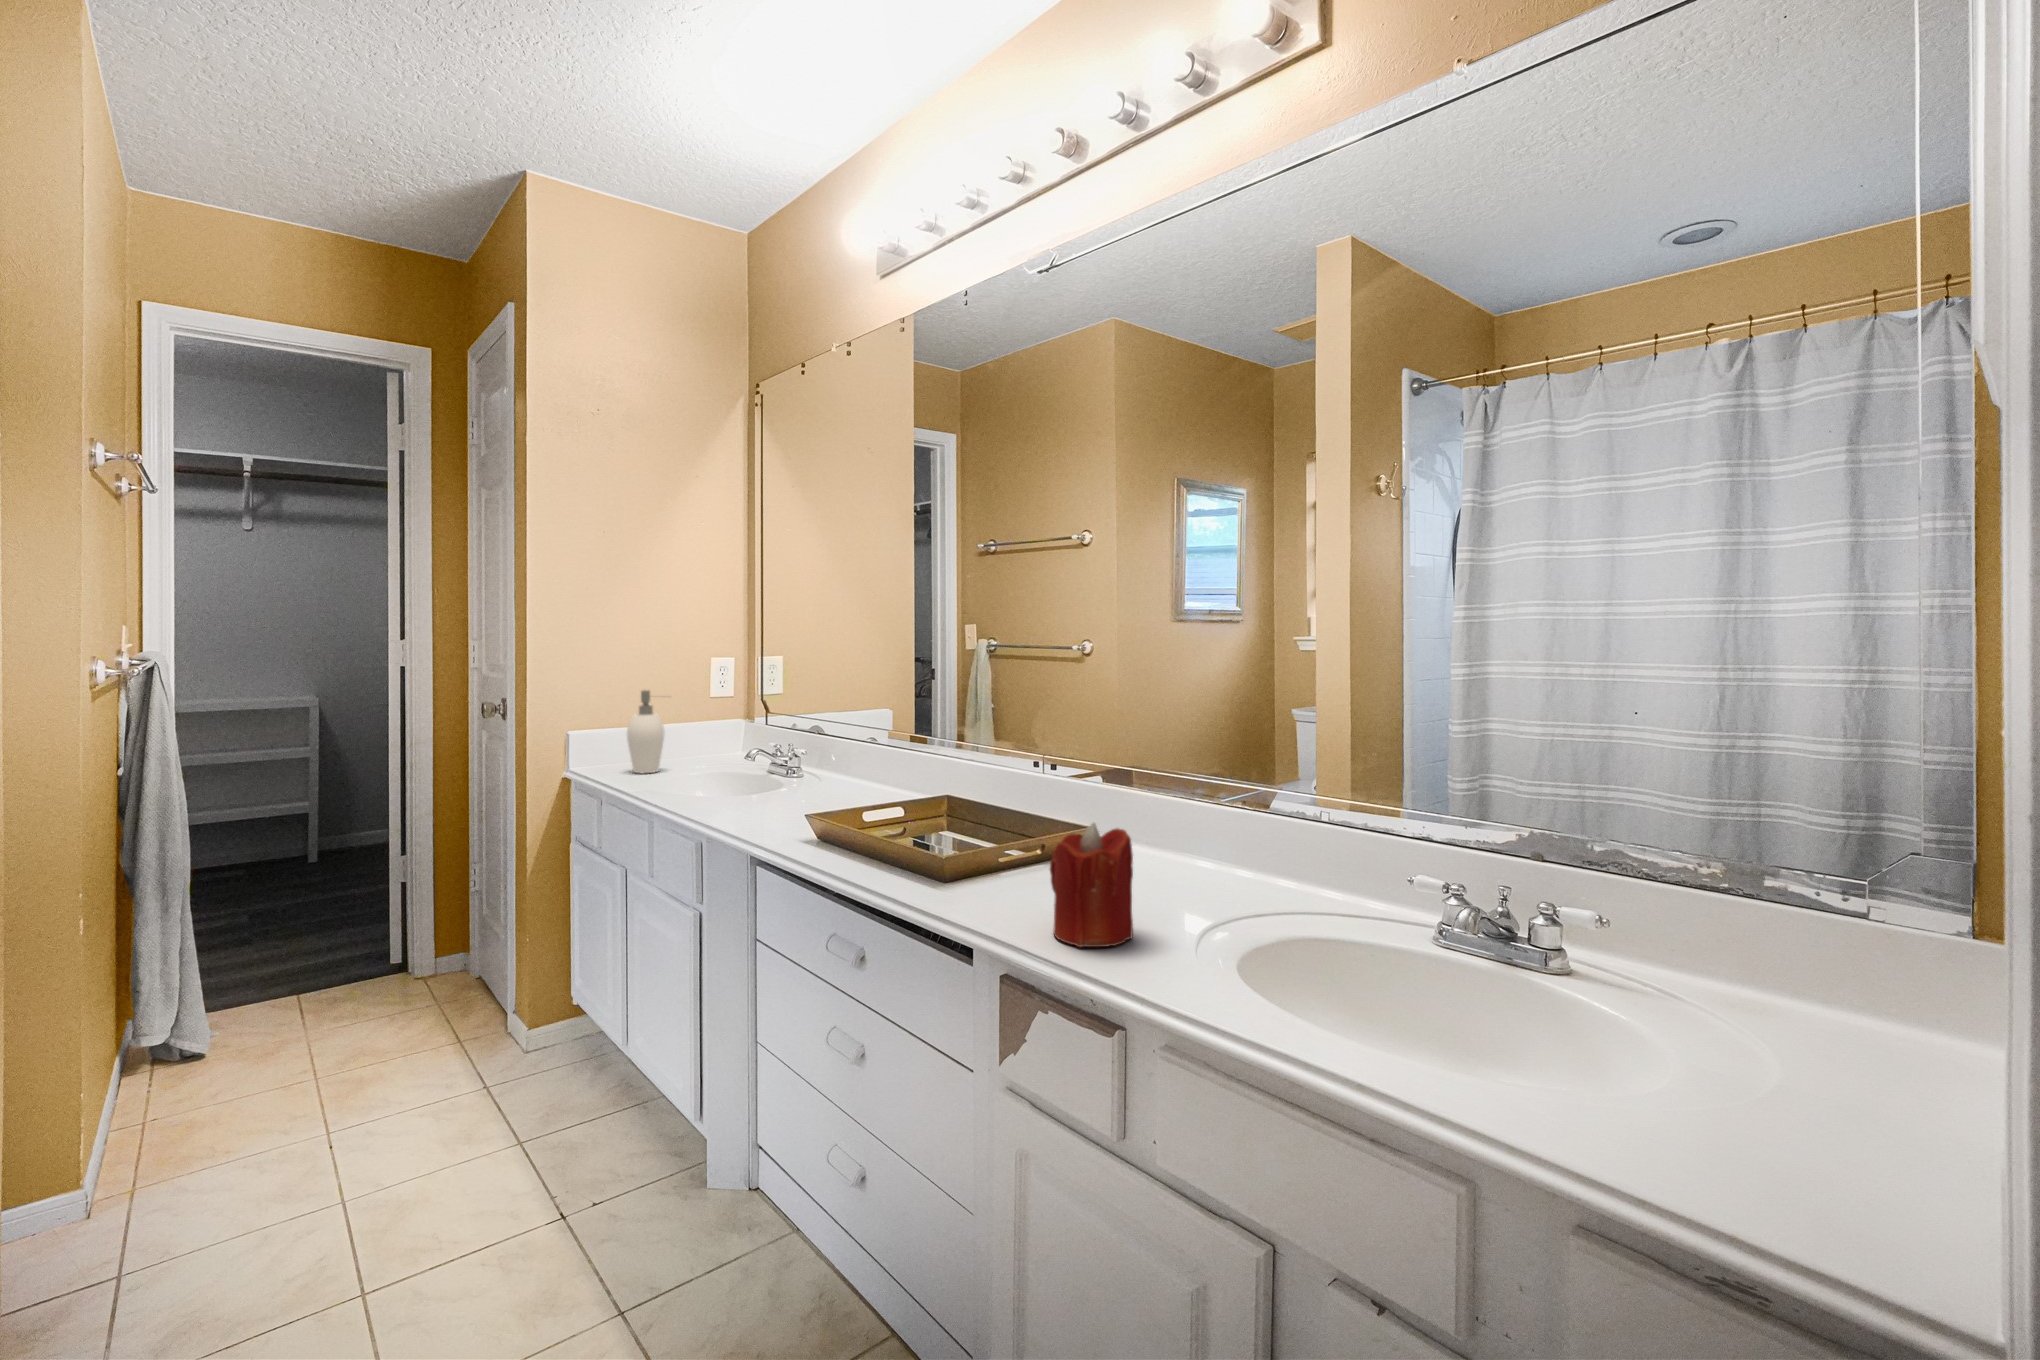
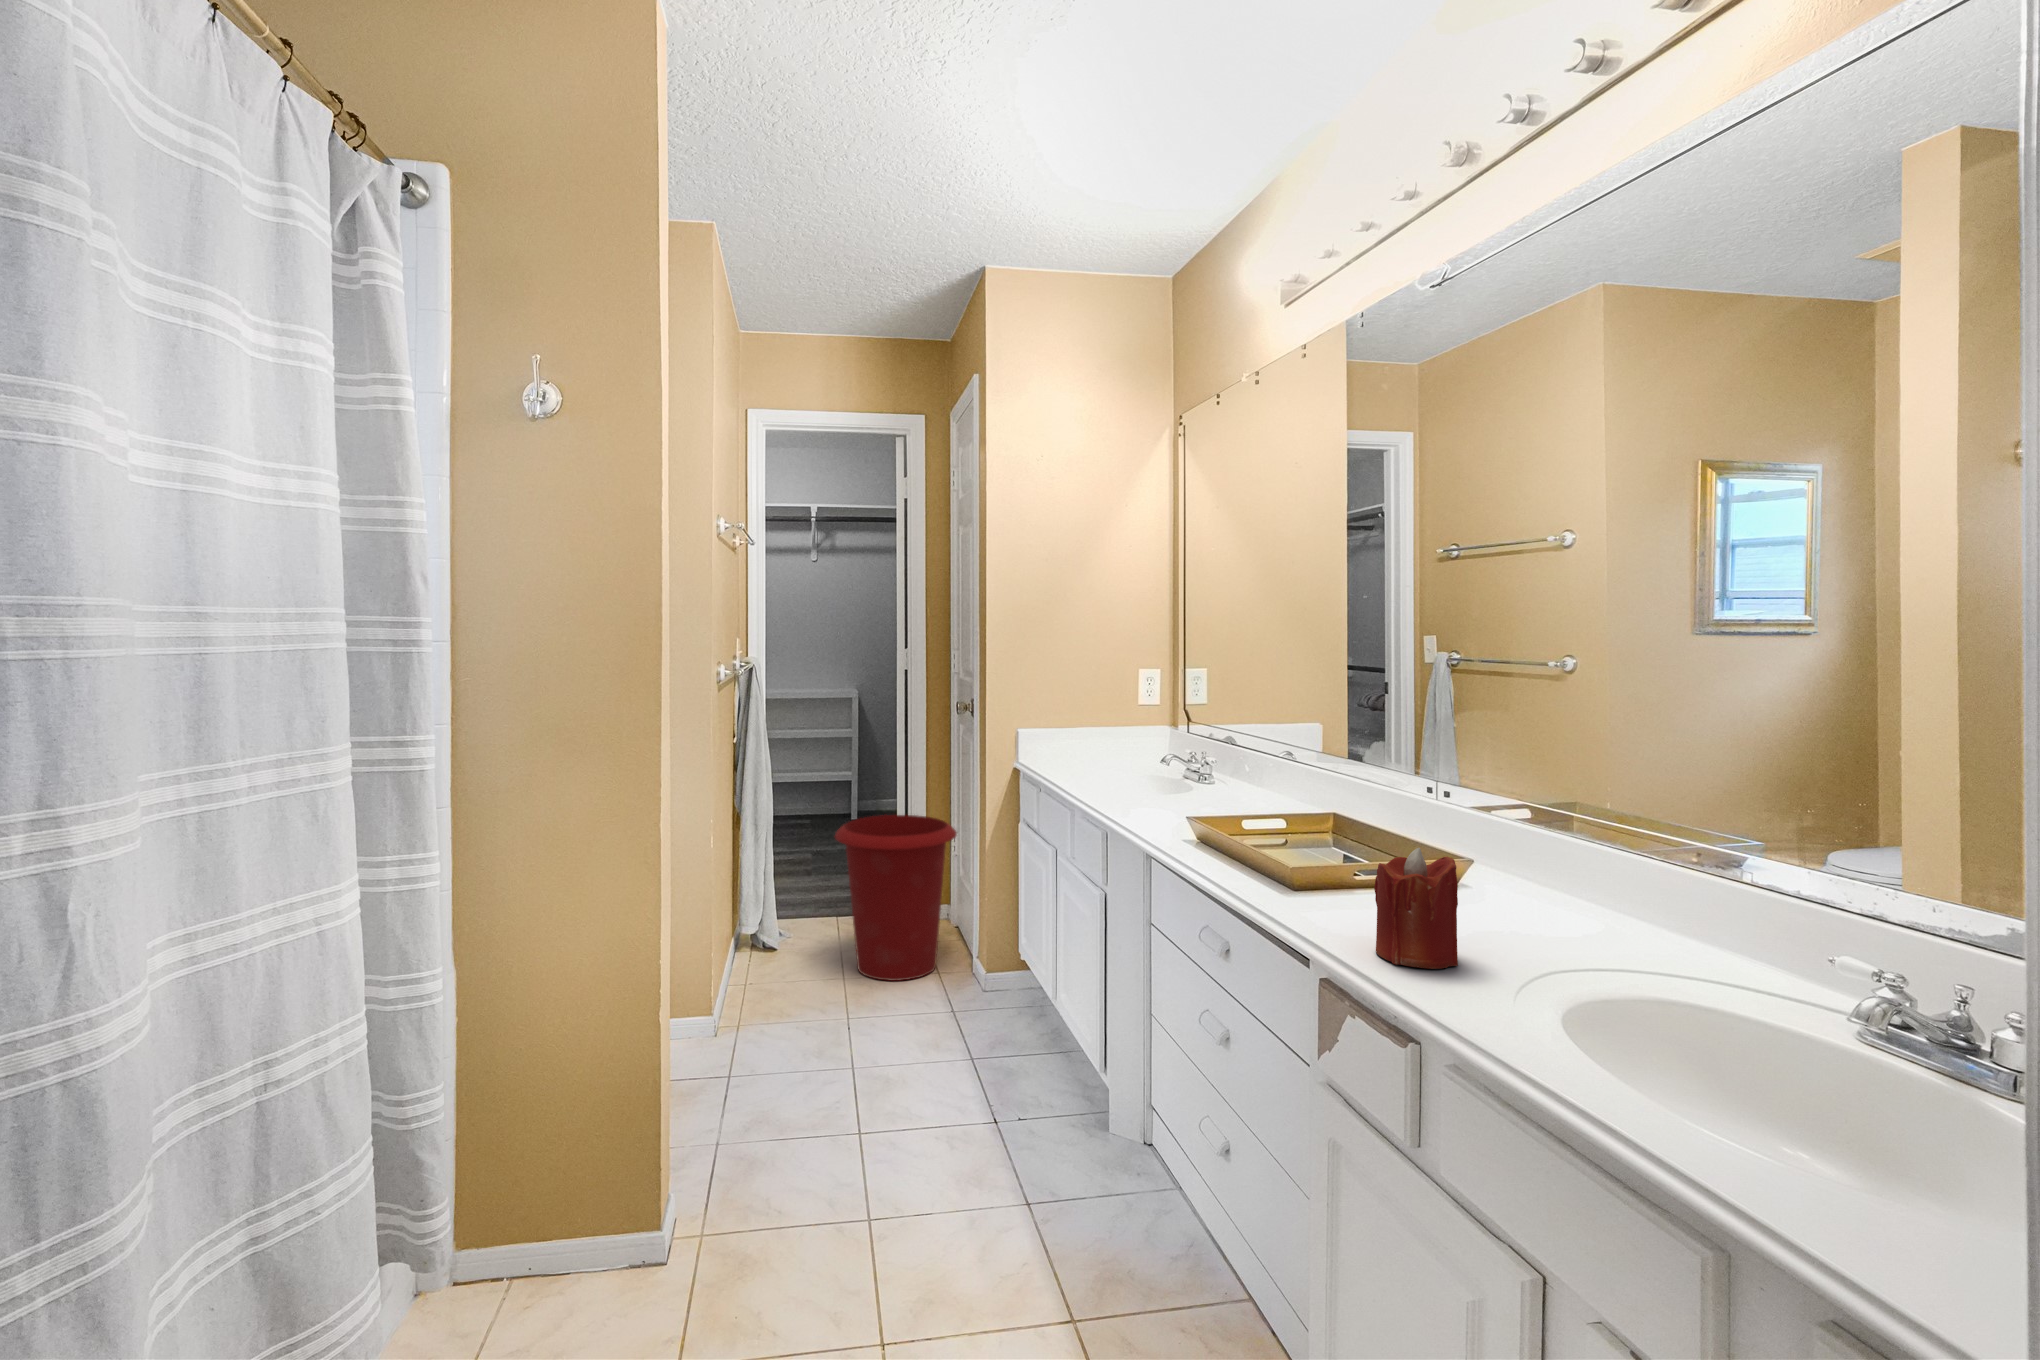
soap dispenser: present [627,690,664,773] -> none [1063,697,1100,769]
waste bin: none [301,848,483,1064] -> present [835,815,957,981]

